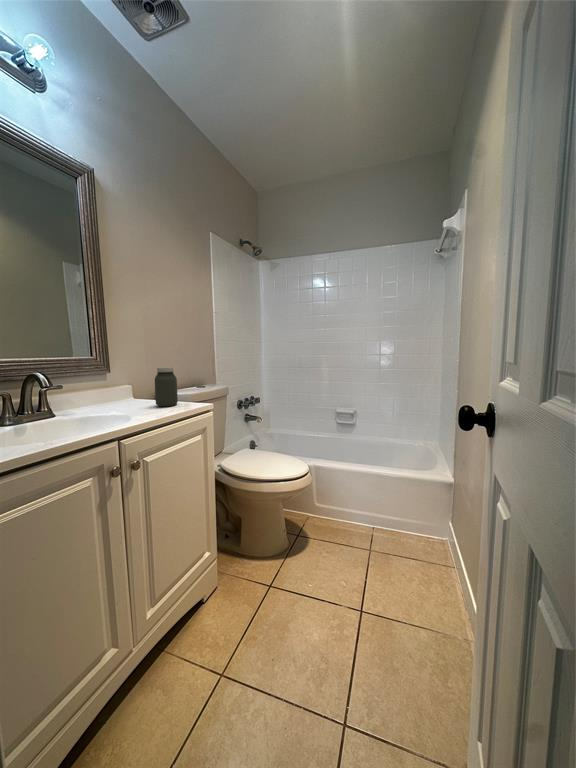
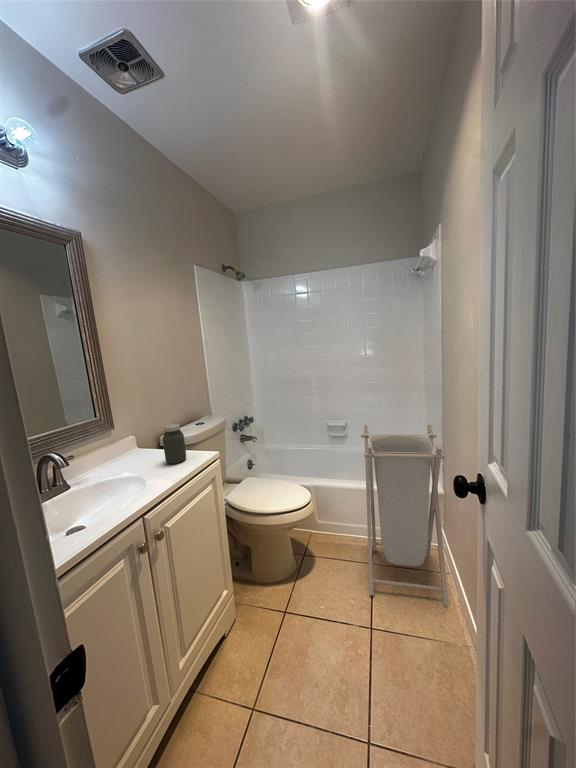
laundry hamper: none [363,401,456,598] -> present [361,425,448,605]

